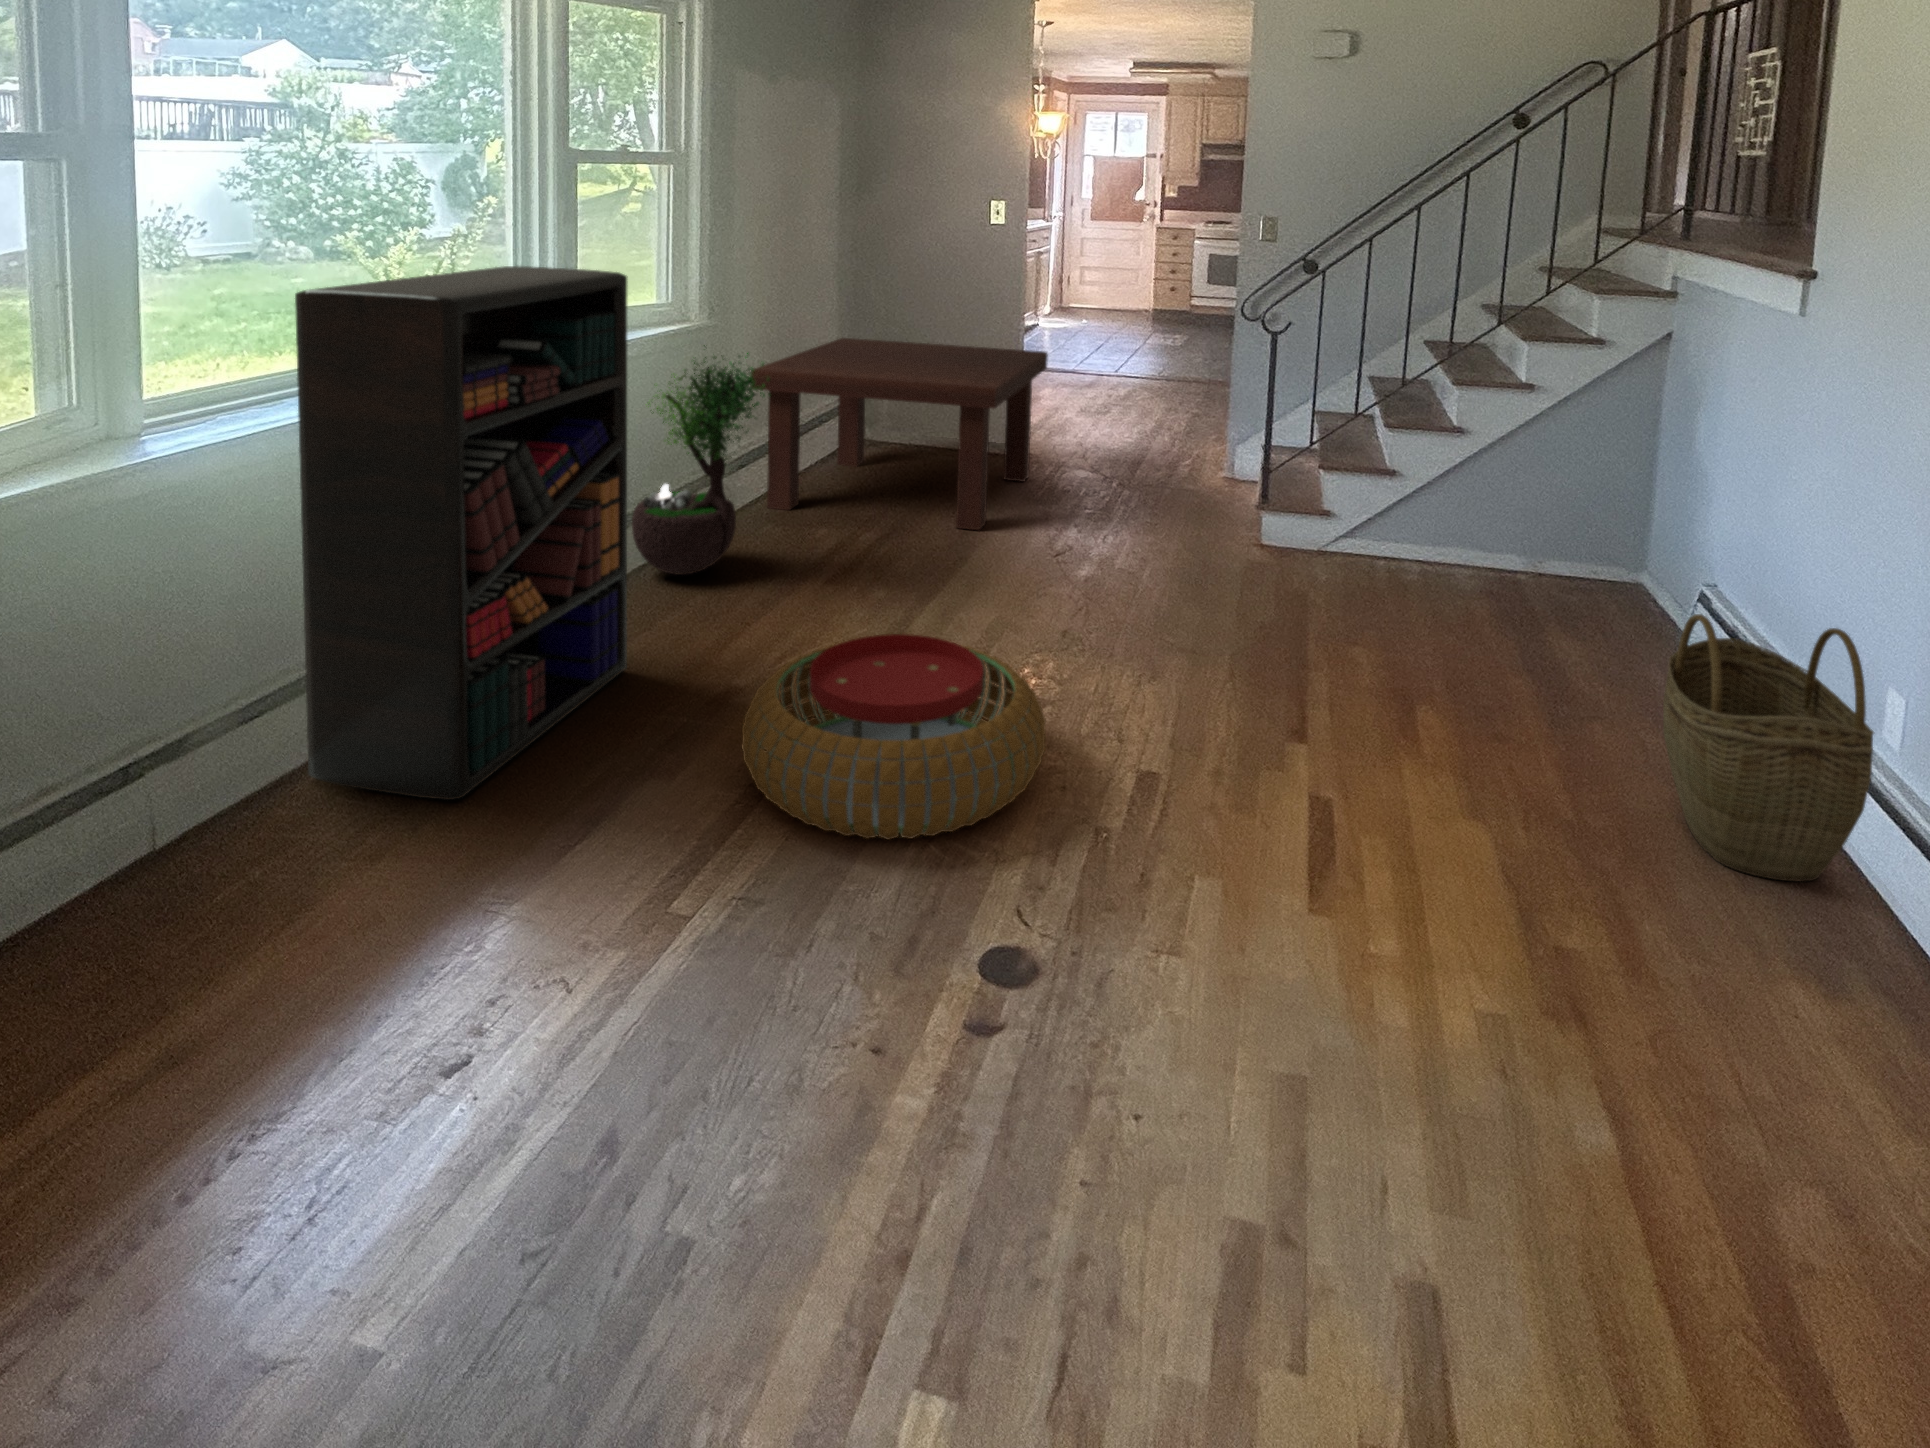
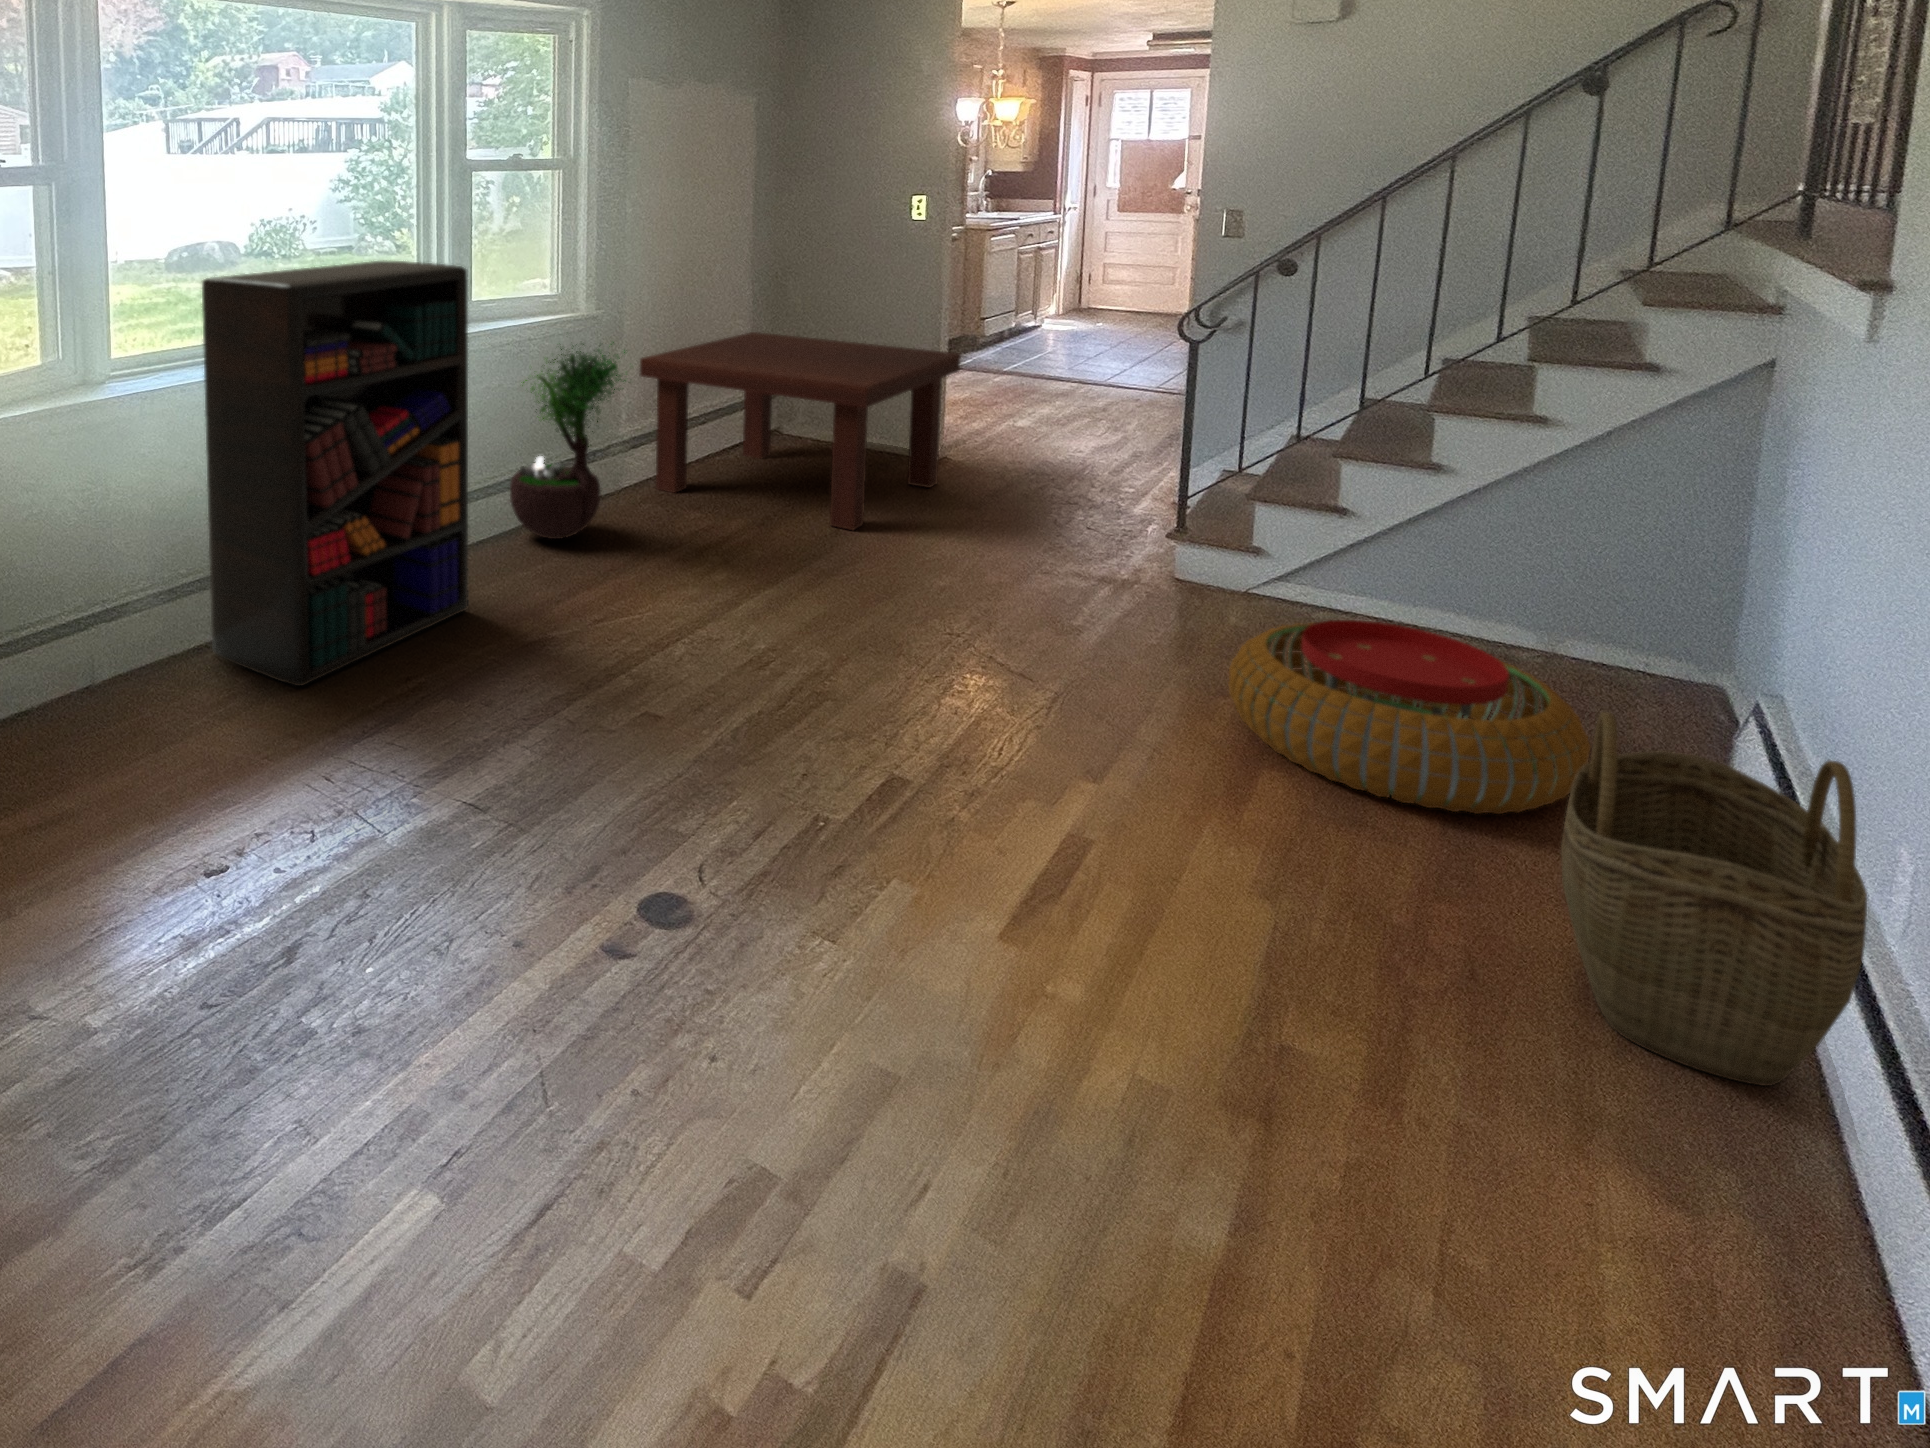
pouf: present [742,634,1046,840] -> present [1228,620,1591,814]

